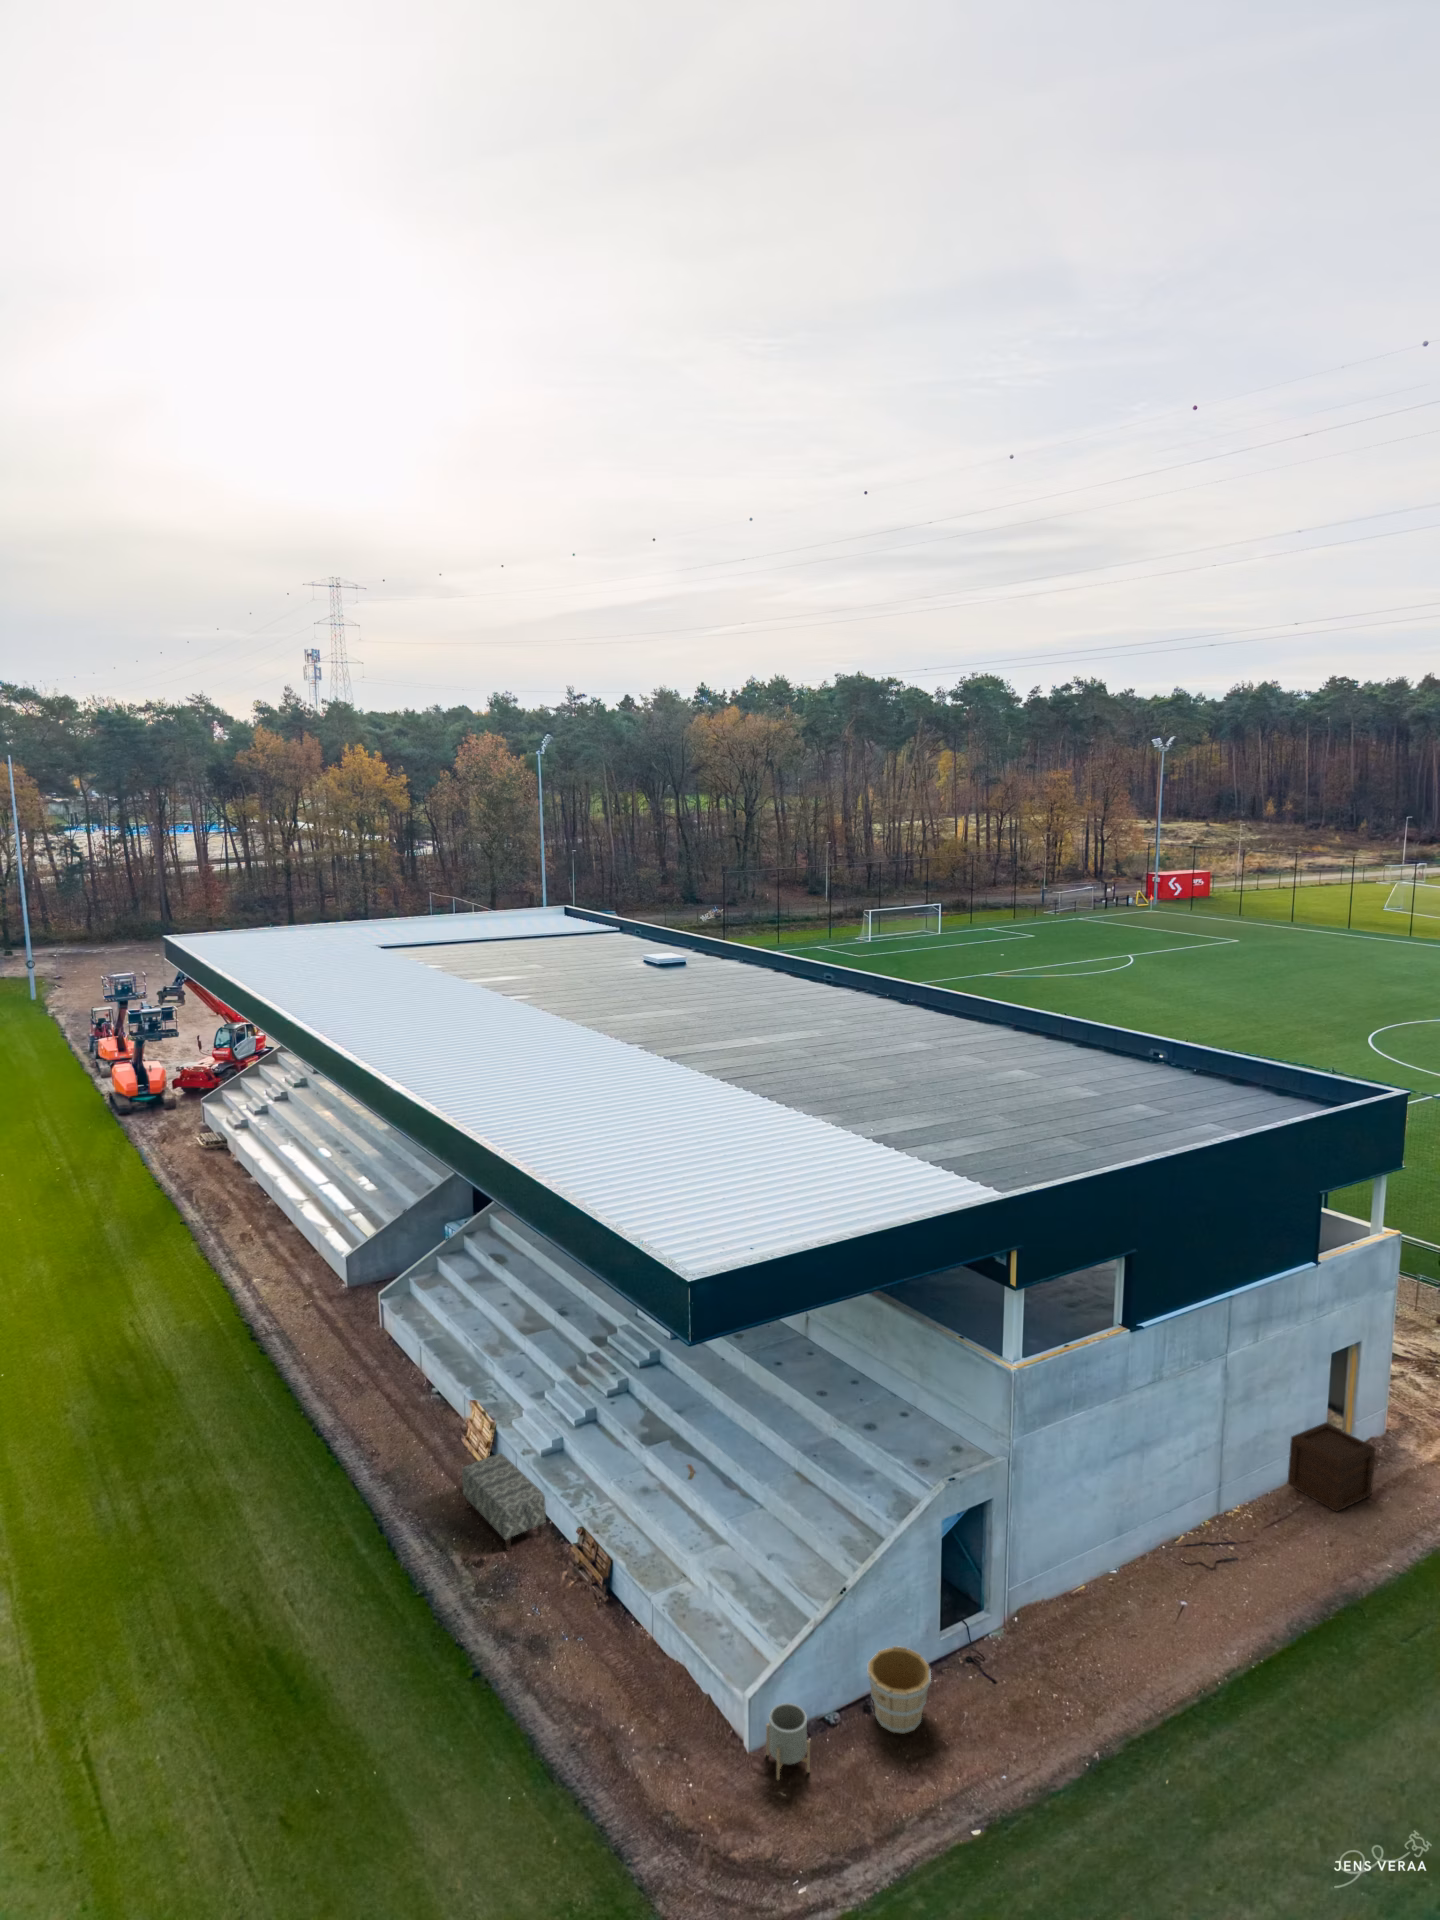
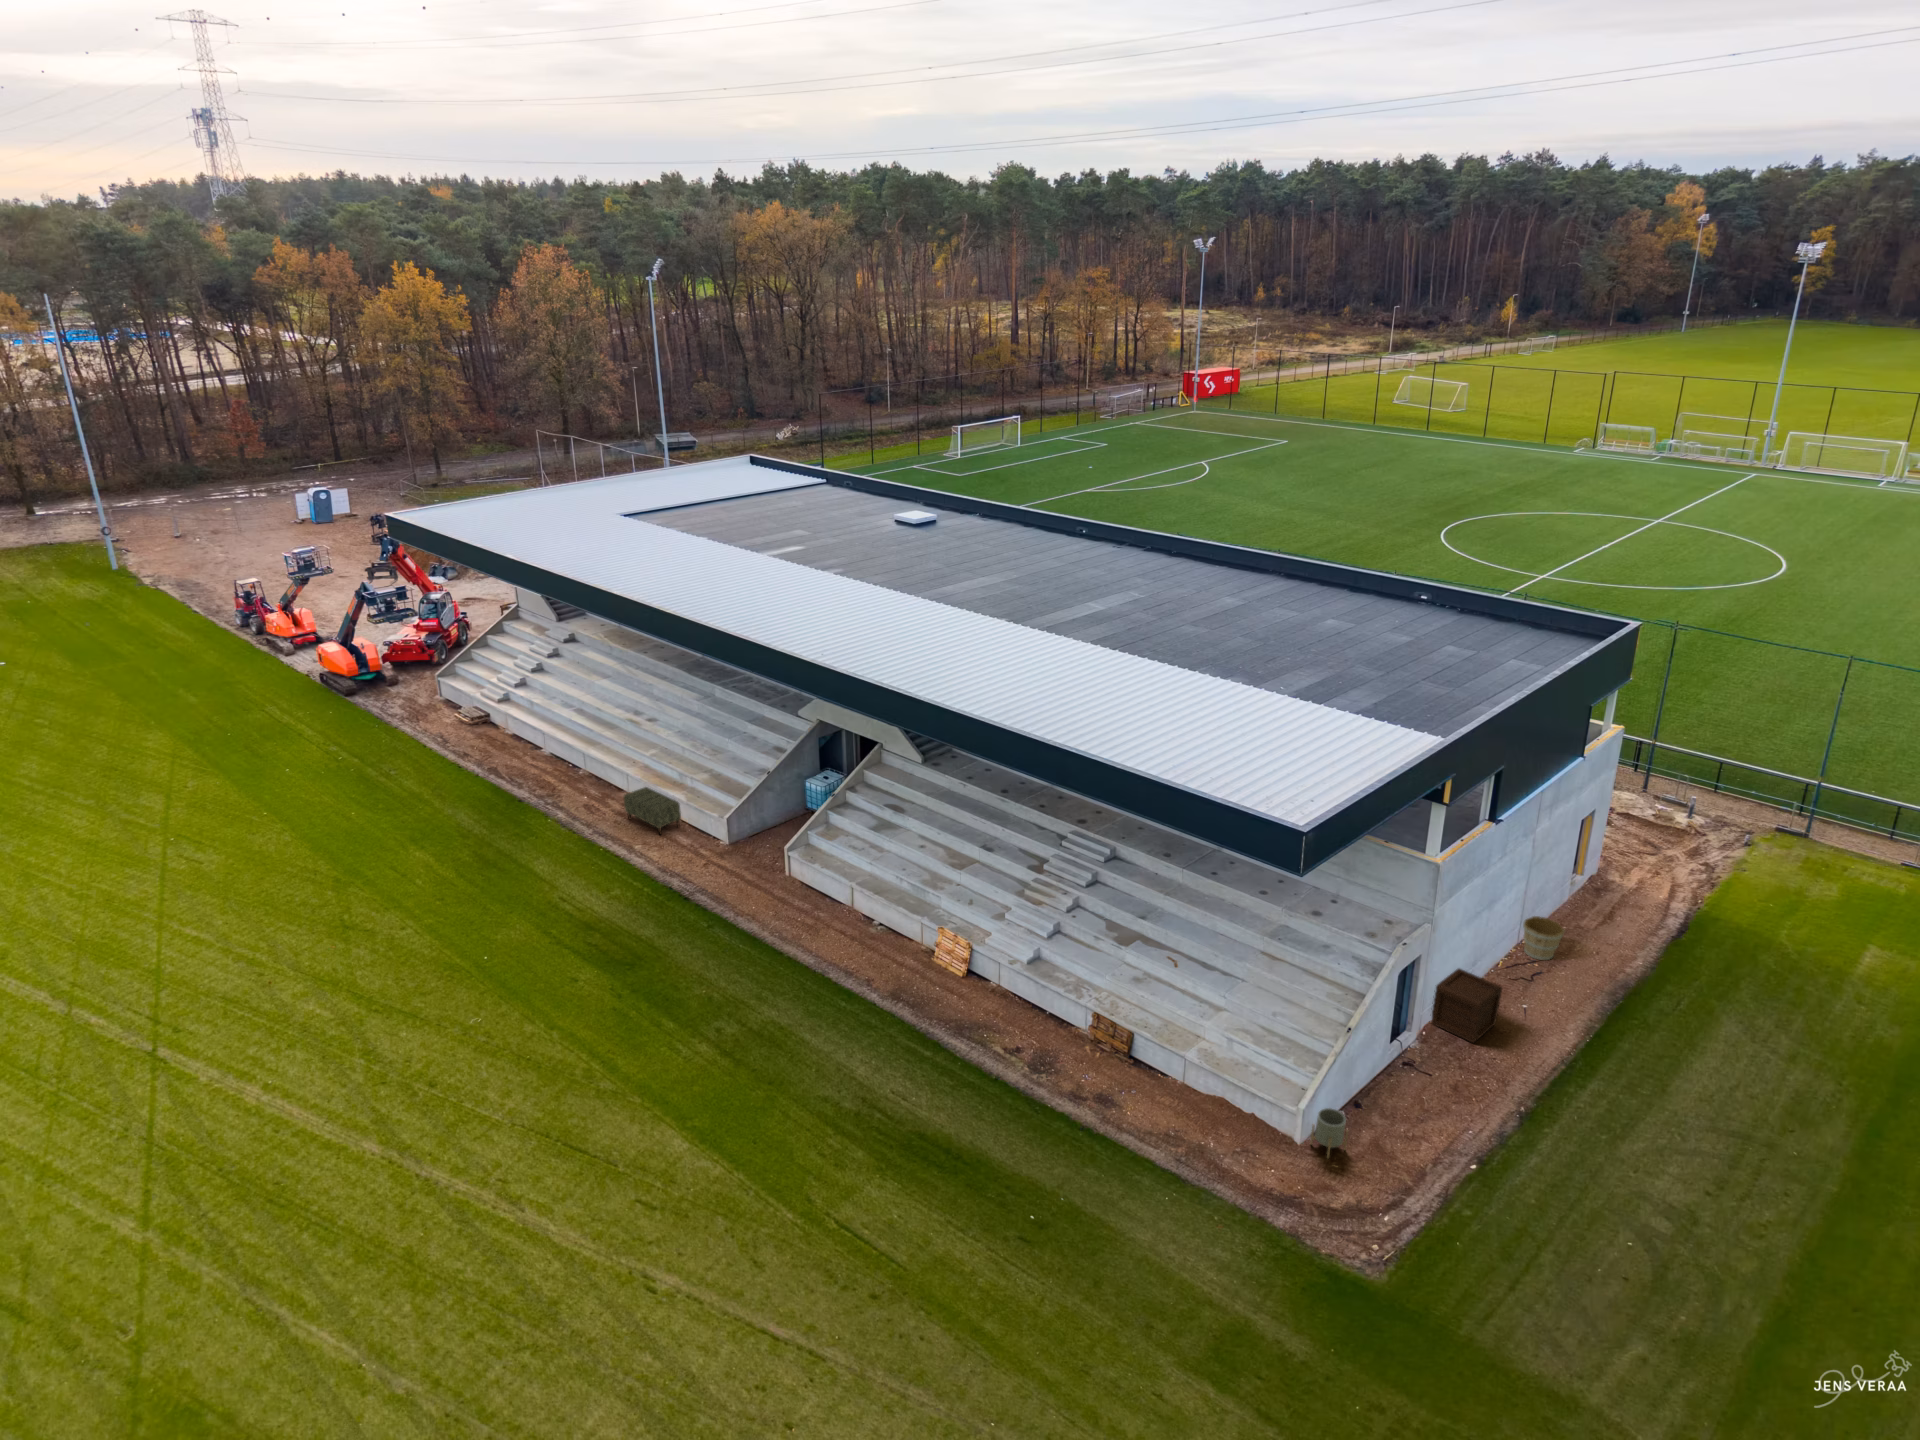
wooden crate: present [1288,1423,1376,1512] -> present [1432,969,1502,1043]
bench: present [462,1453,546,1550] -> present [624,787,681,834]
wooden bucket: present [867,1646,931,1734] -> present [1523,916,1565,960]

